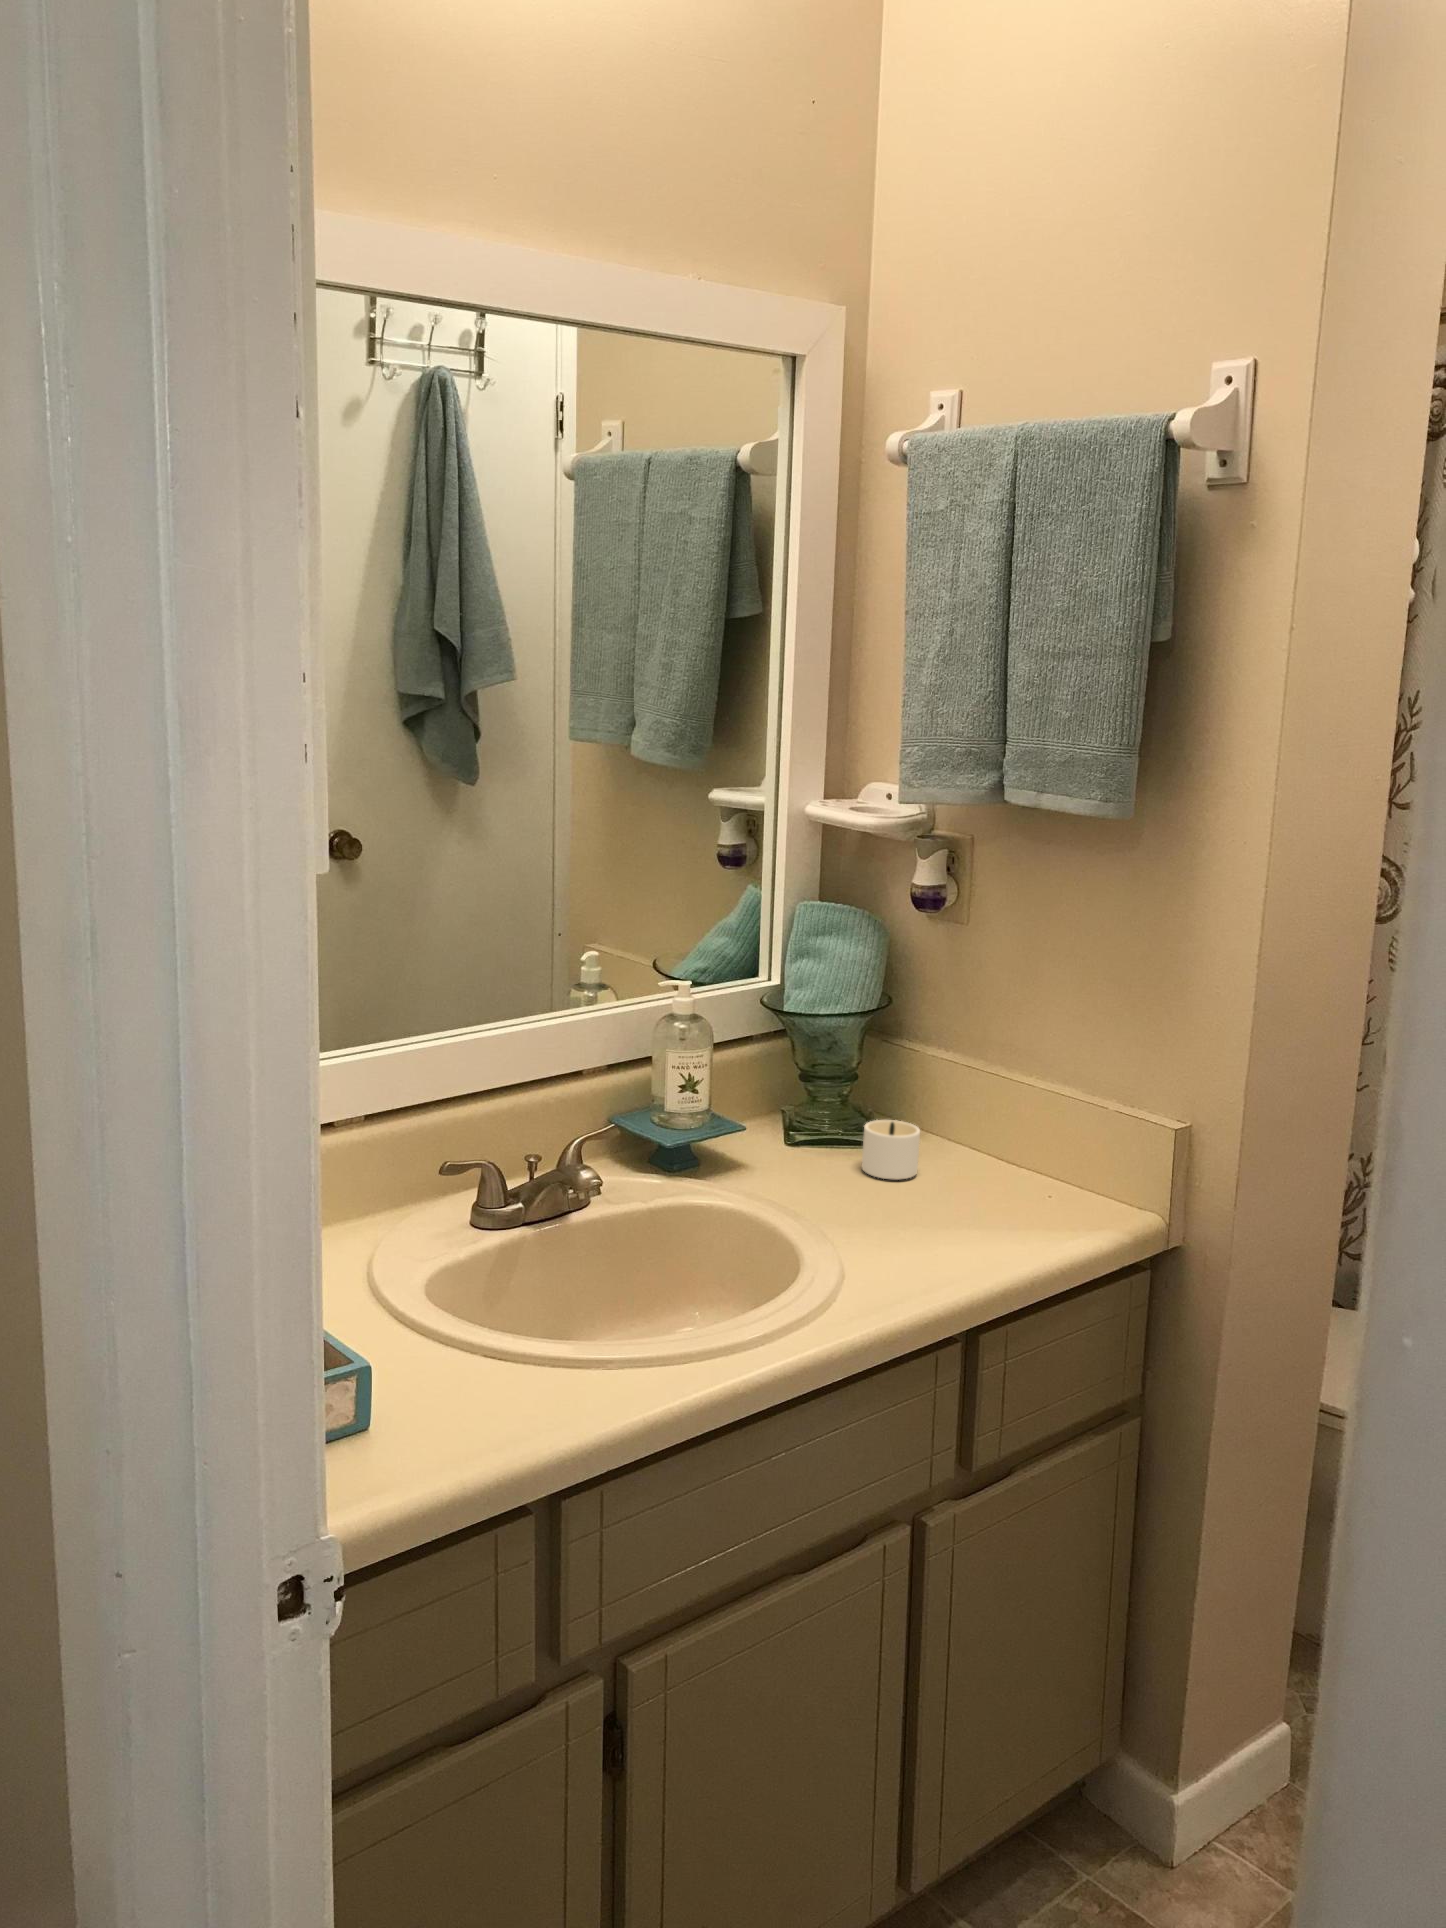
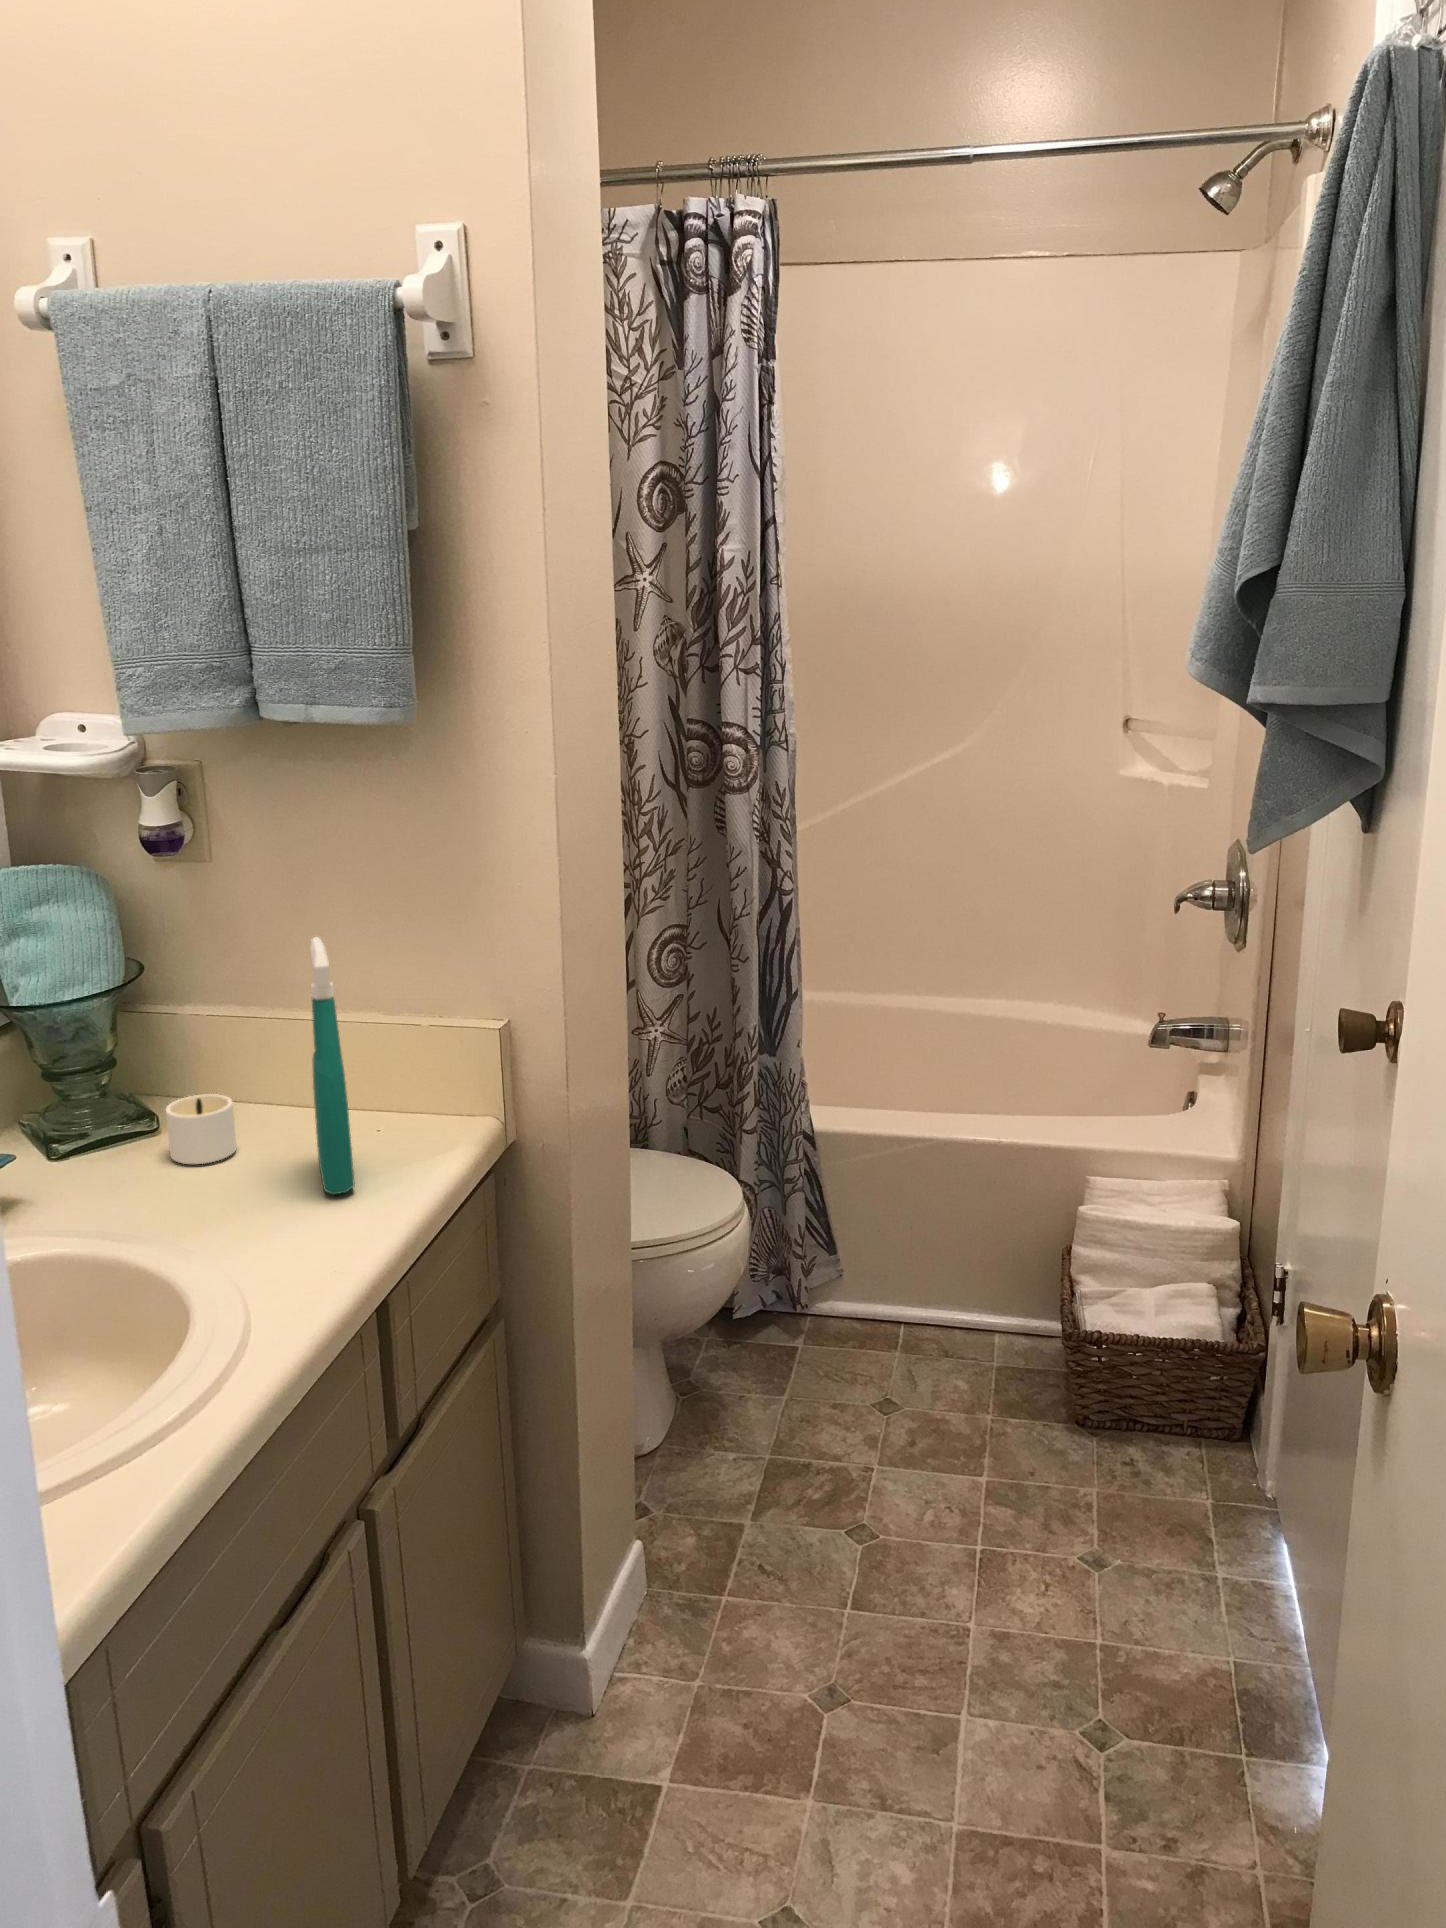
spray bottle: none [956,999,1004,1233] -> present [310,937,355,1194]

